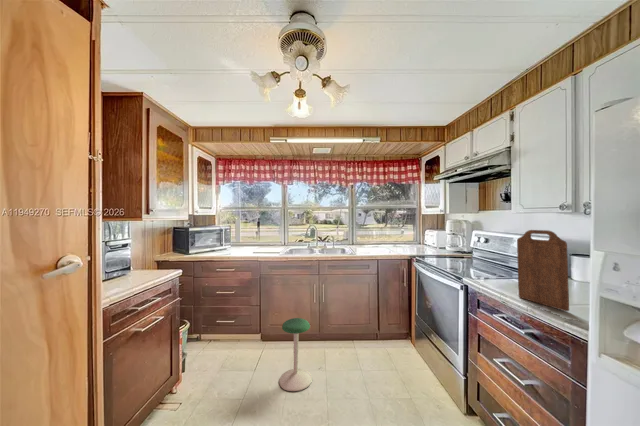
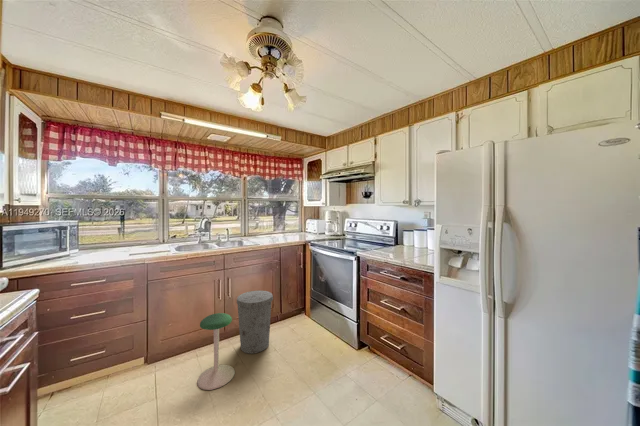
cutting board: present [517,230,569,311] -> none [395,216,421,262]
trash can: none [324,303,361,371] -> present [237,291,273,353]

